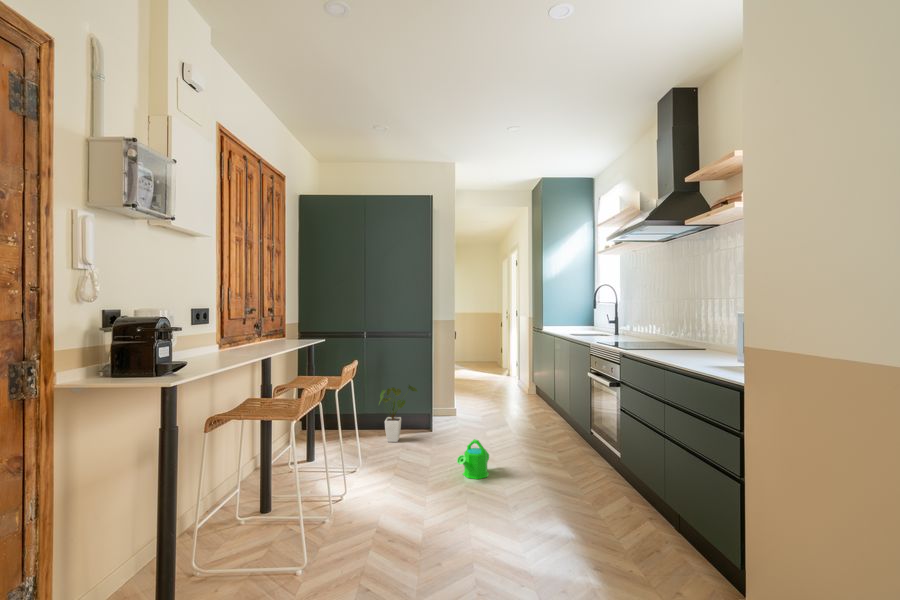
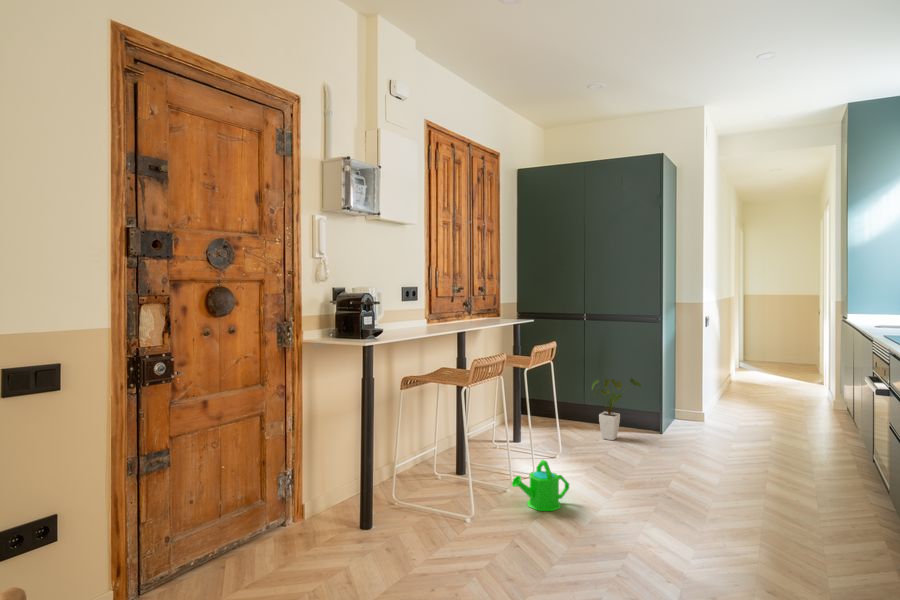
watering can: present [457,439,489,479] -> present [512,460,569,511]

